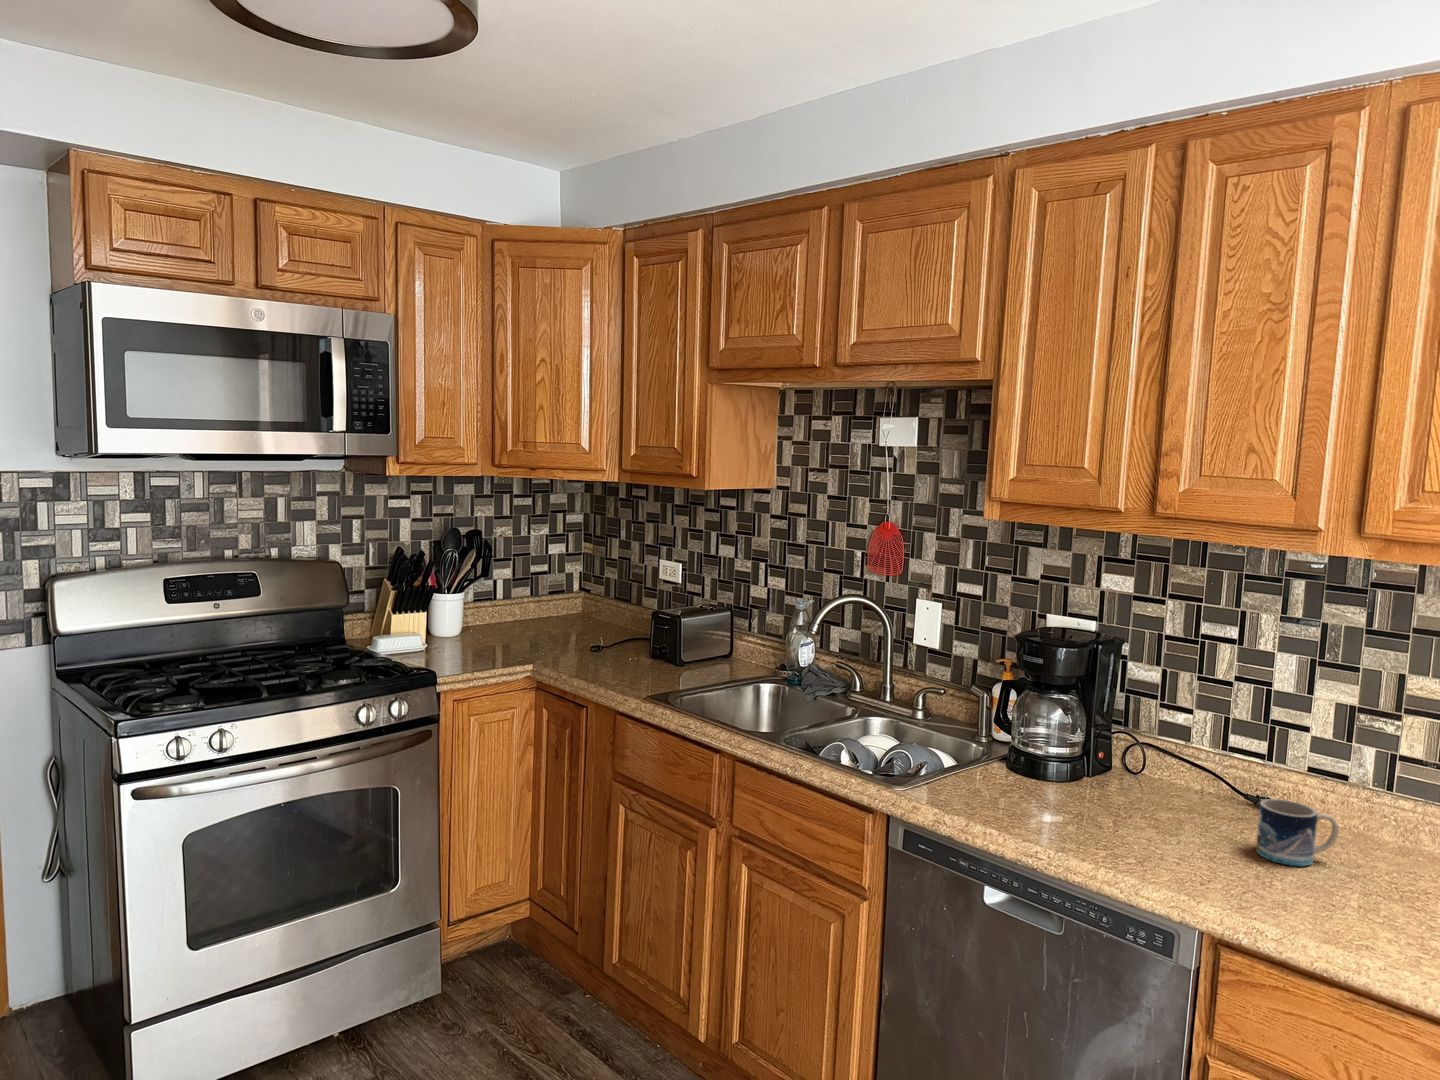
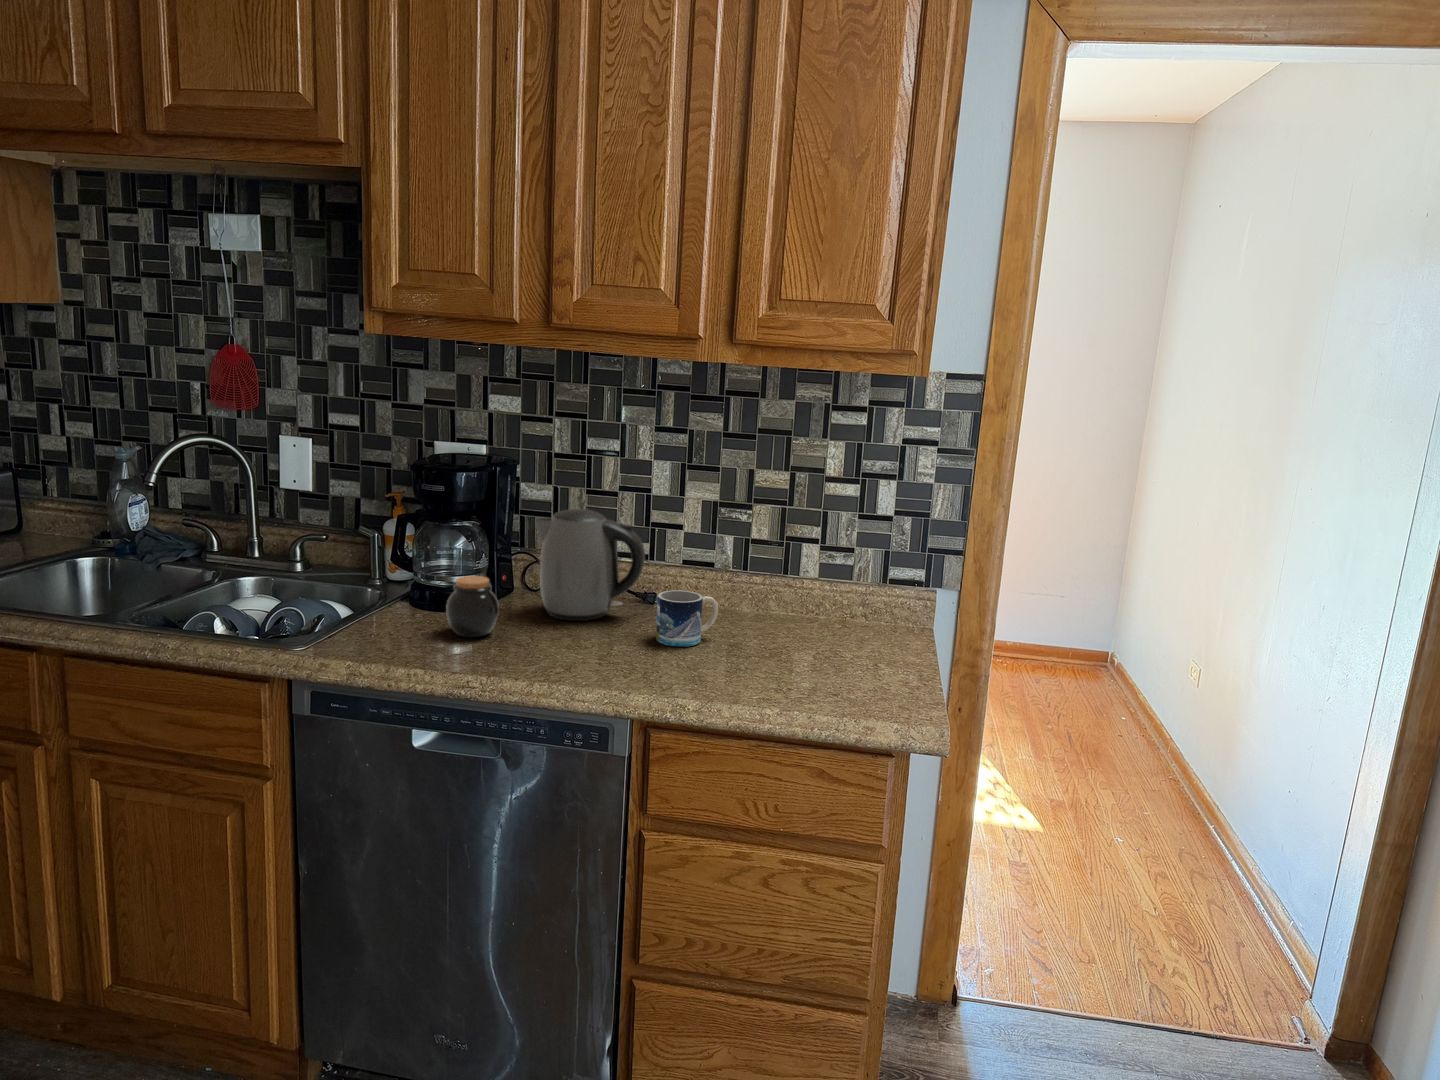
kettle: none [1132,695,1254,814] -> present [535,509,645,621]
jar: none [1031,748,1083,809] -> present [446,576,499,637]

